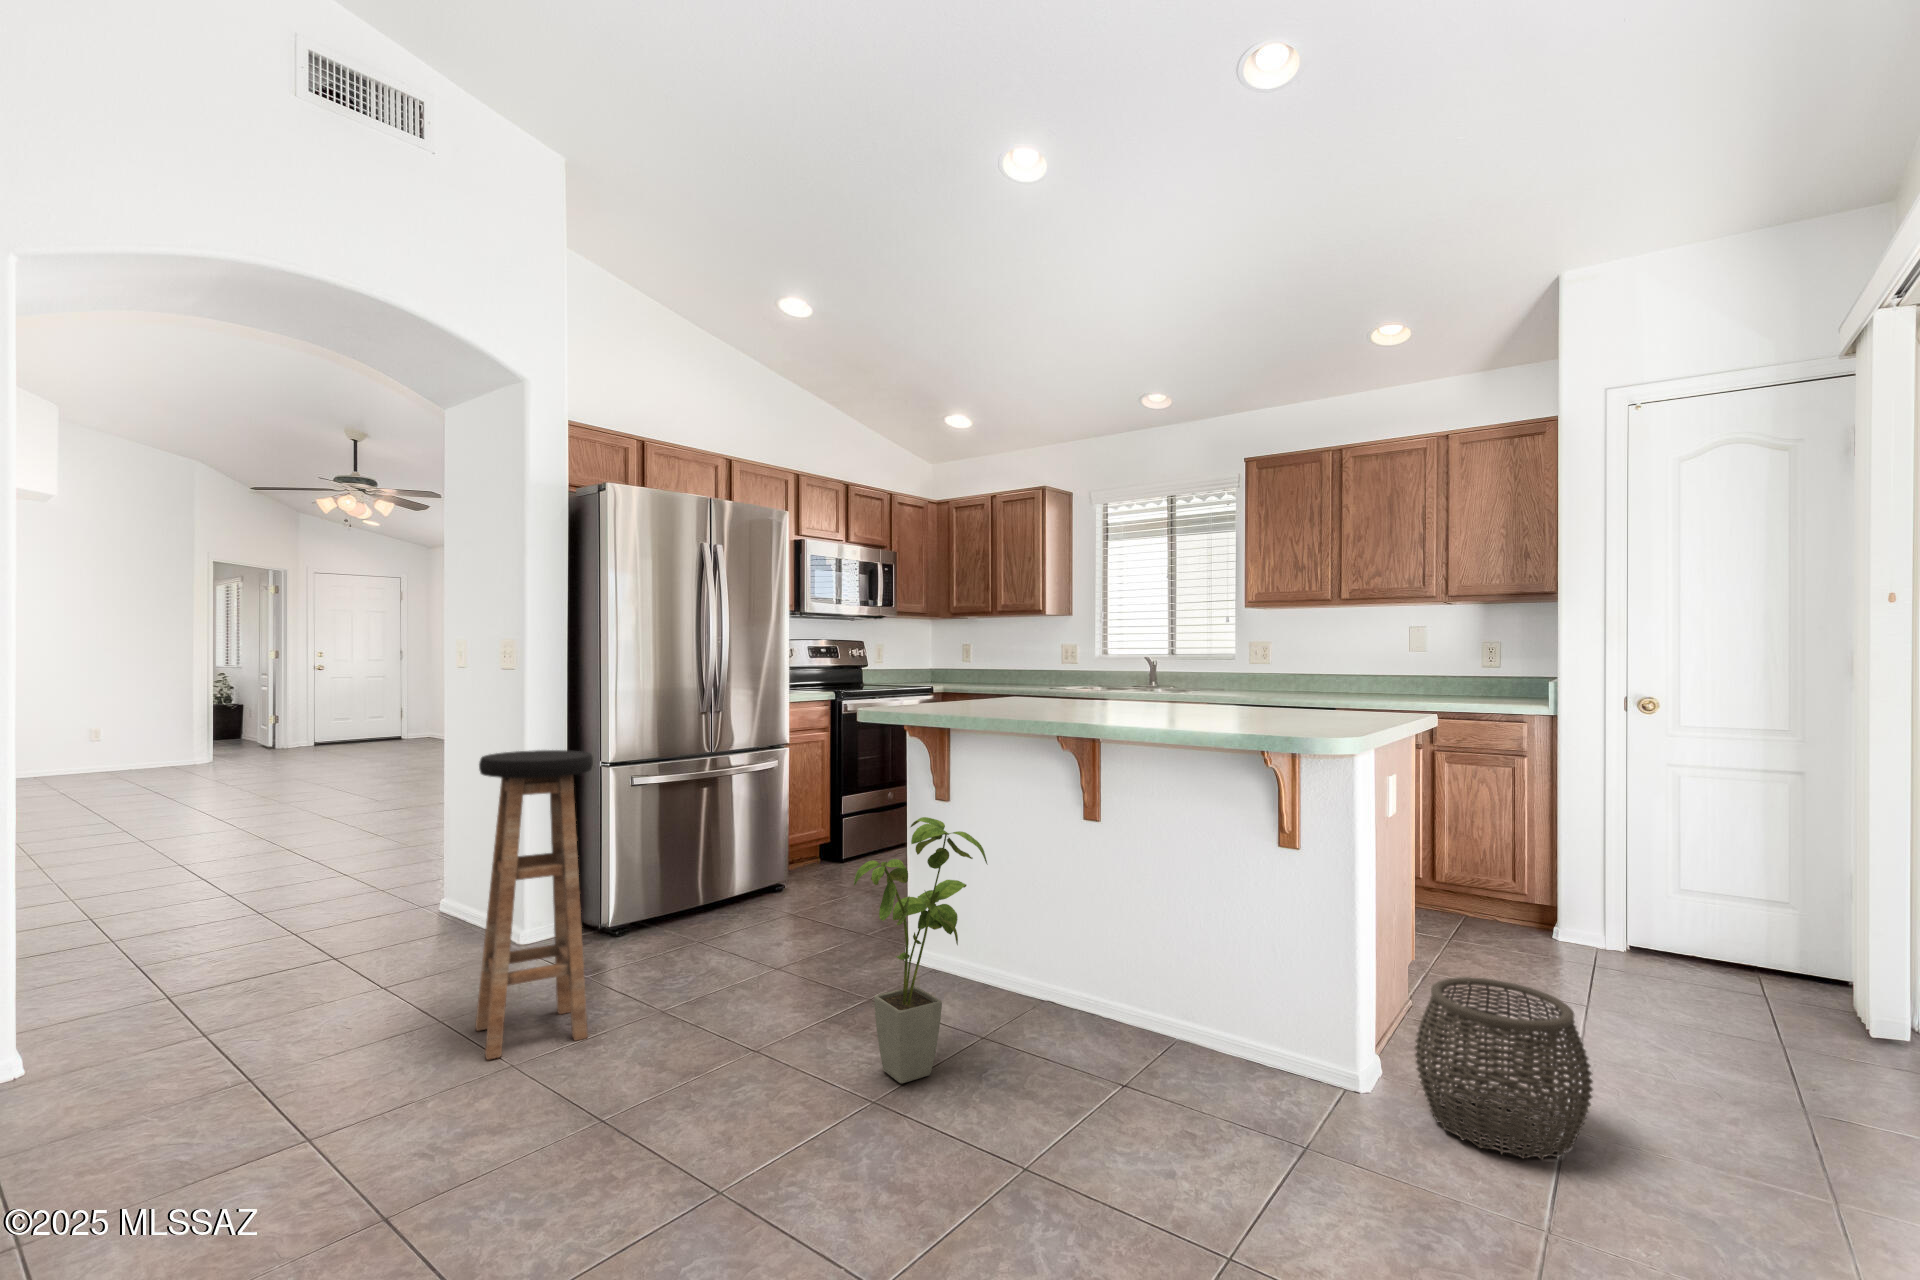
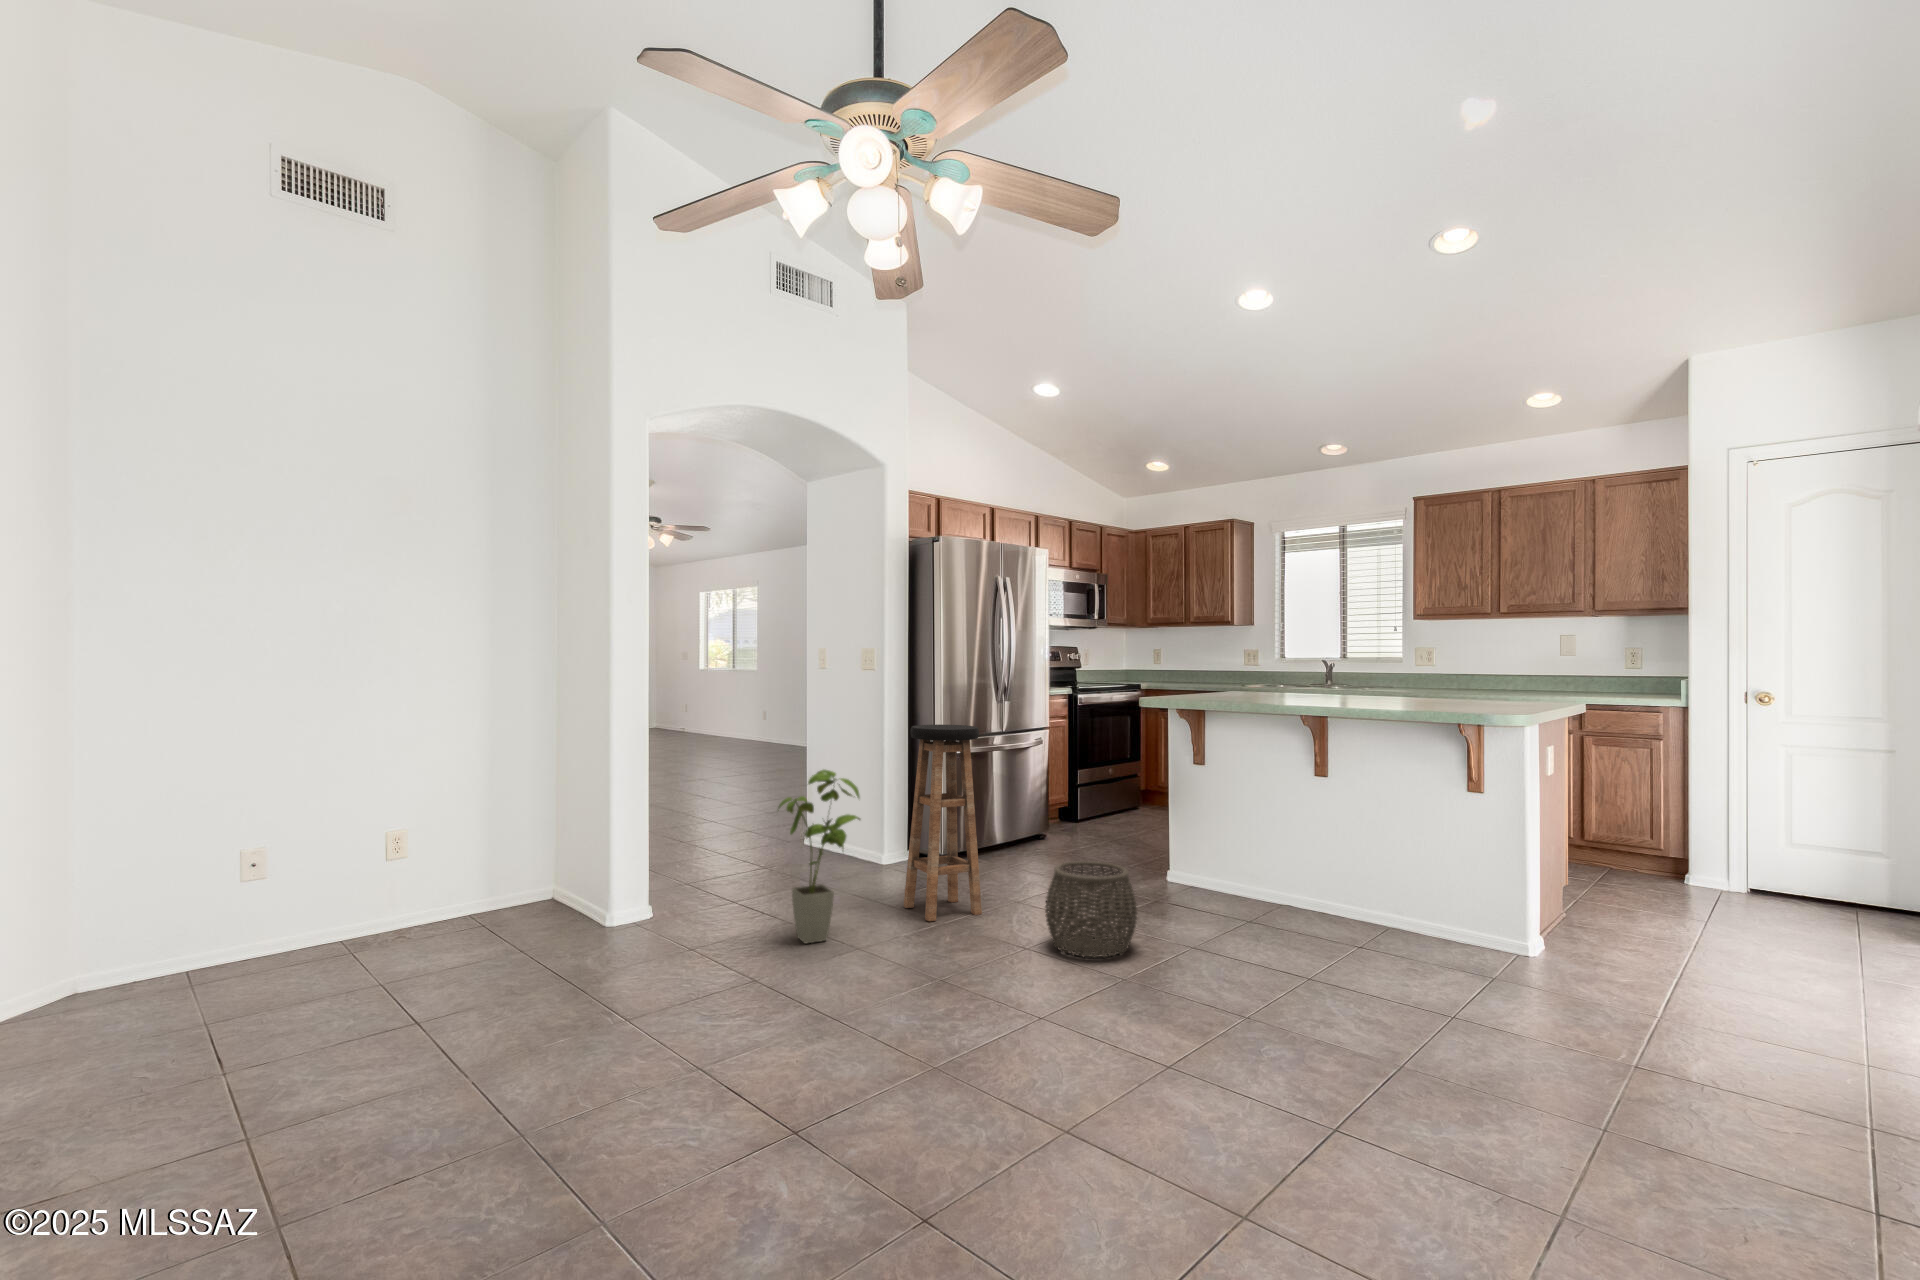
house plant: present [854,817,987,1083] -> present [778,770,860,944]
woven basket: present [1415,977,1593,1159] -> present [1045,861,1137,958]

